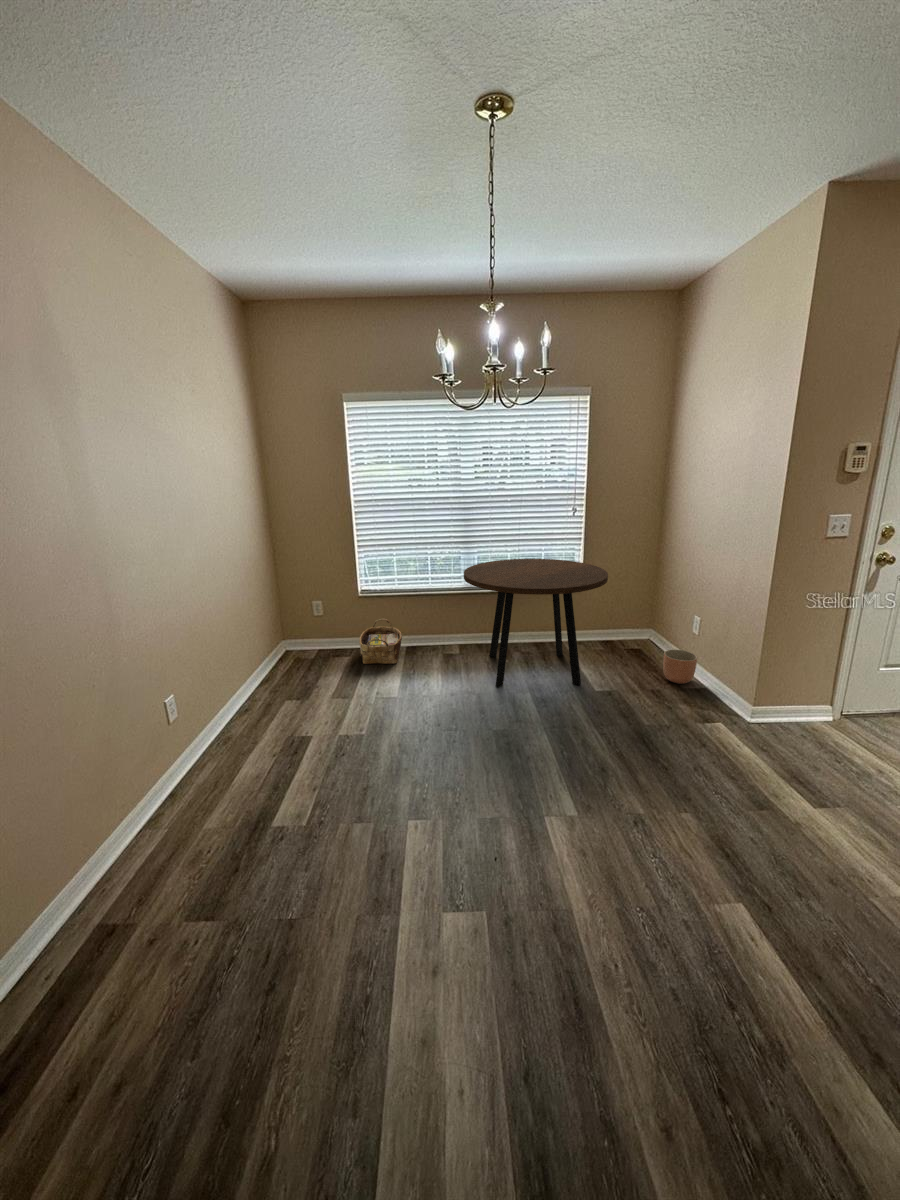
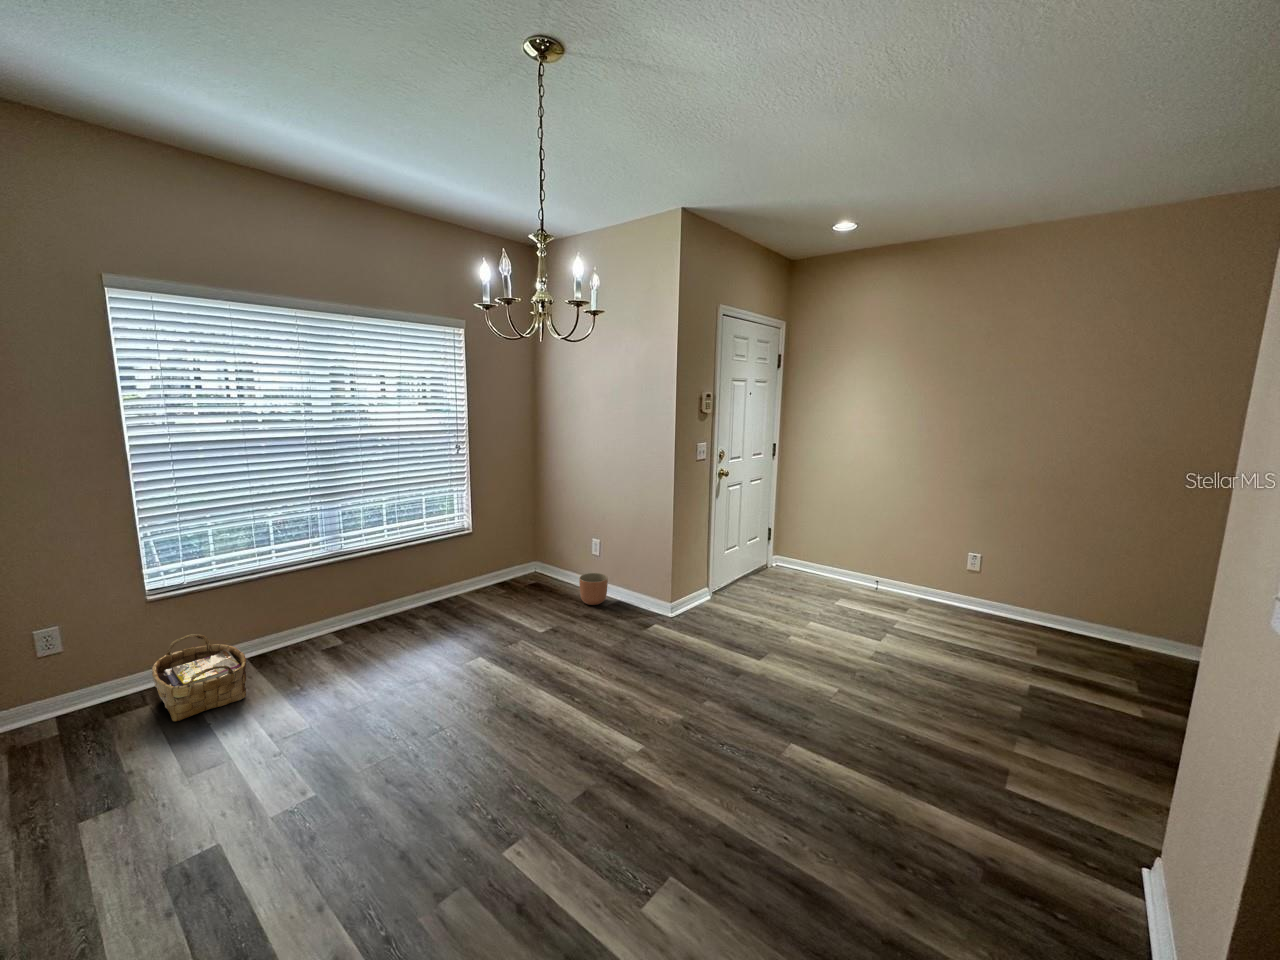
dining table: present [464,559,608,687] -> none [357,503,537,670]

